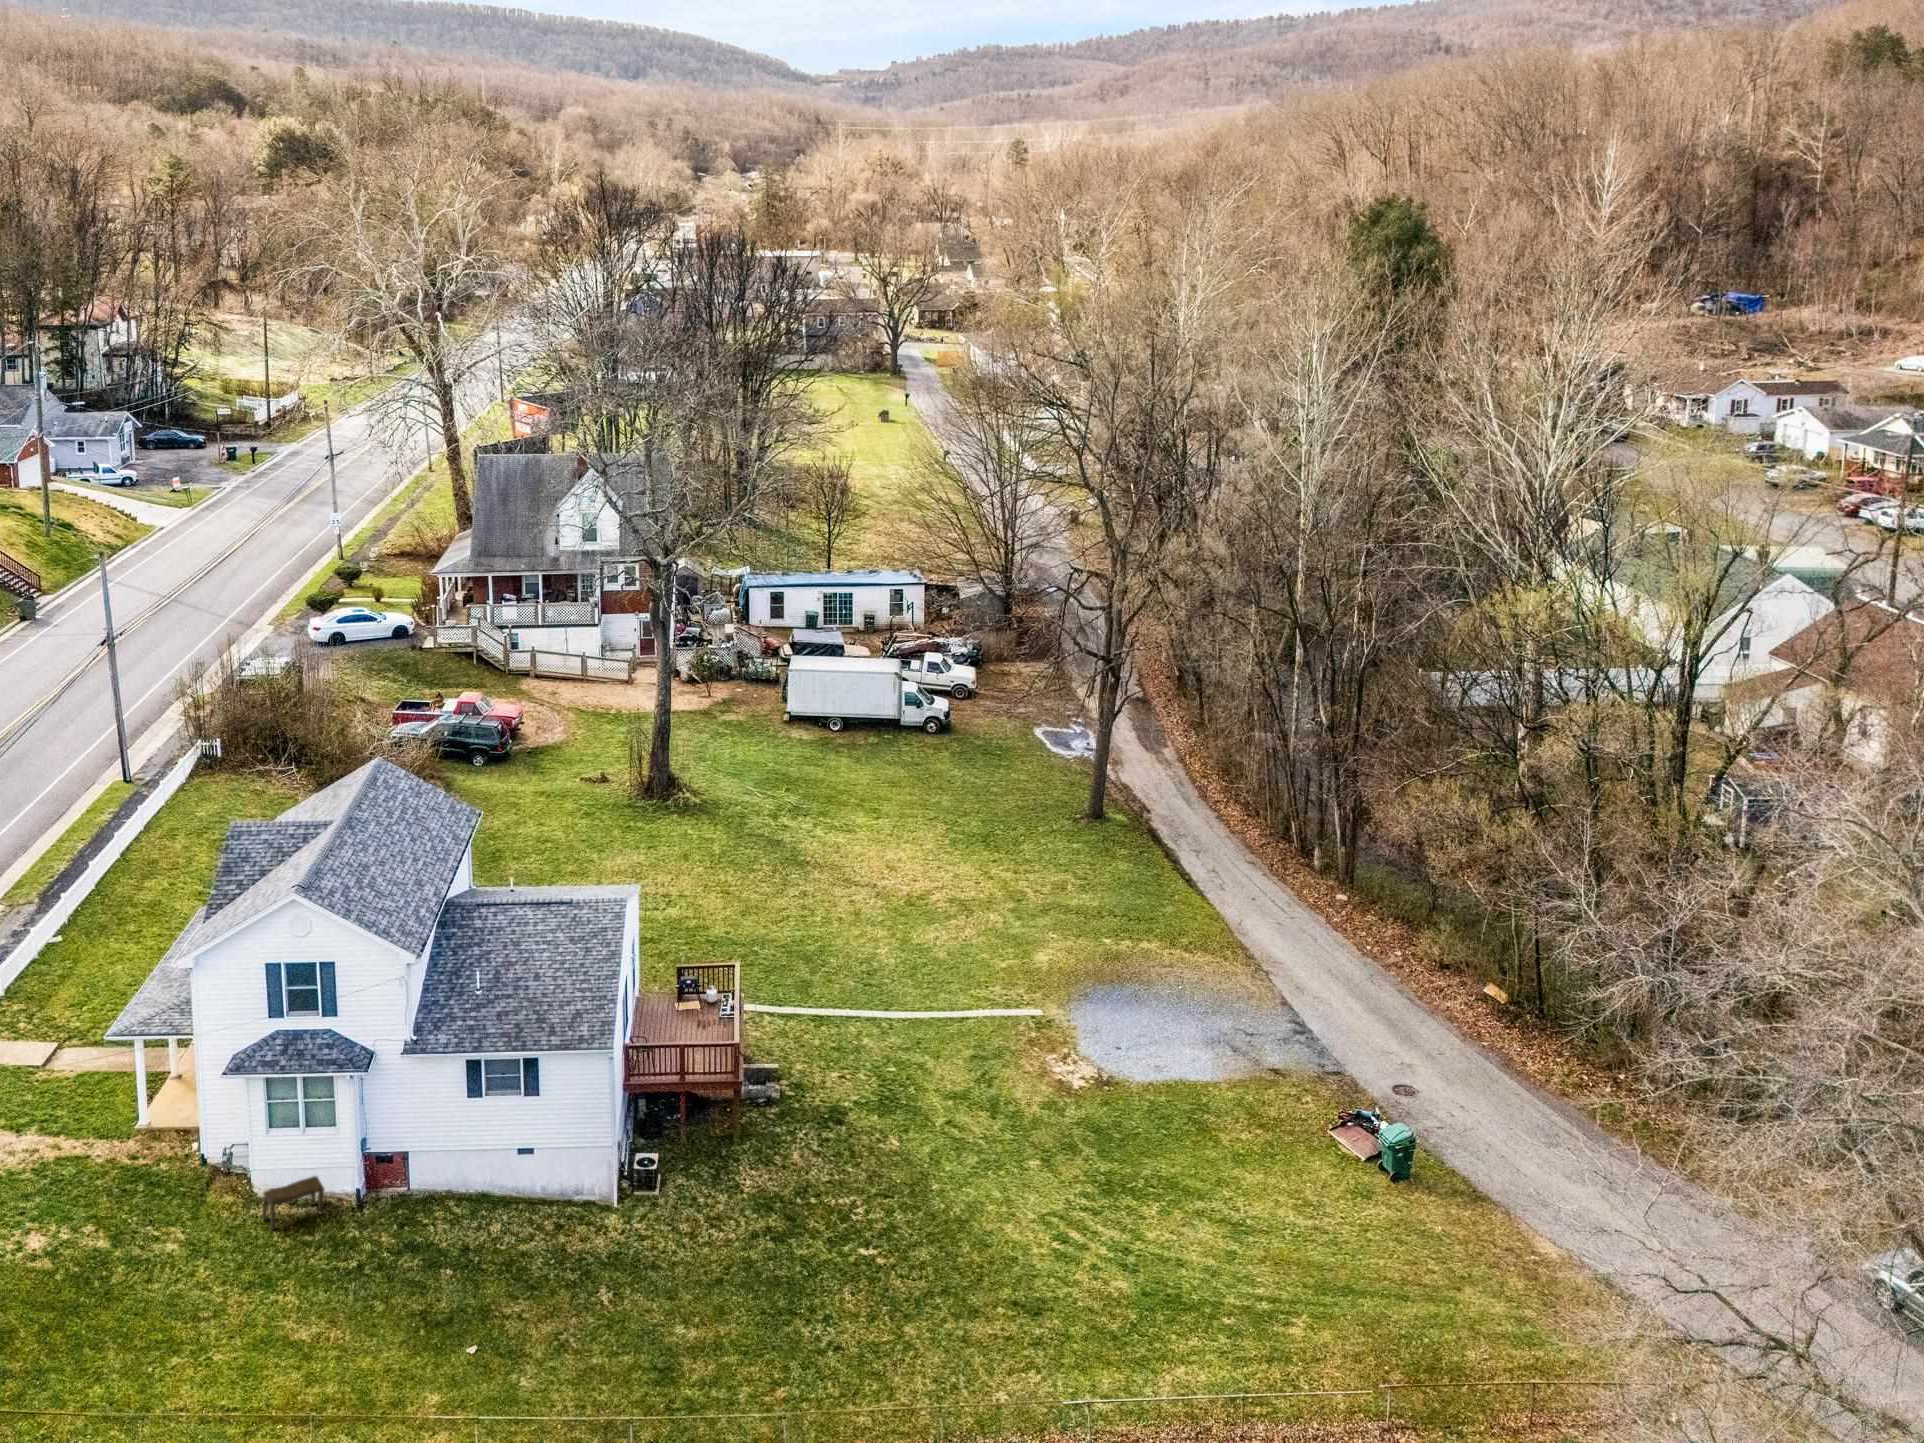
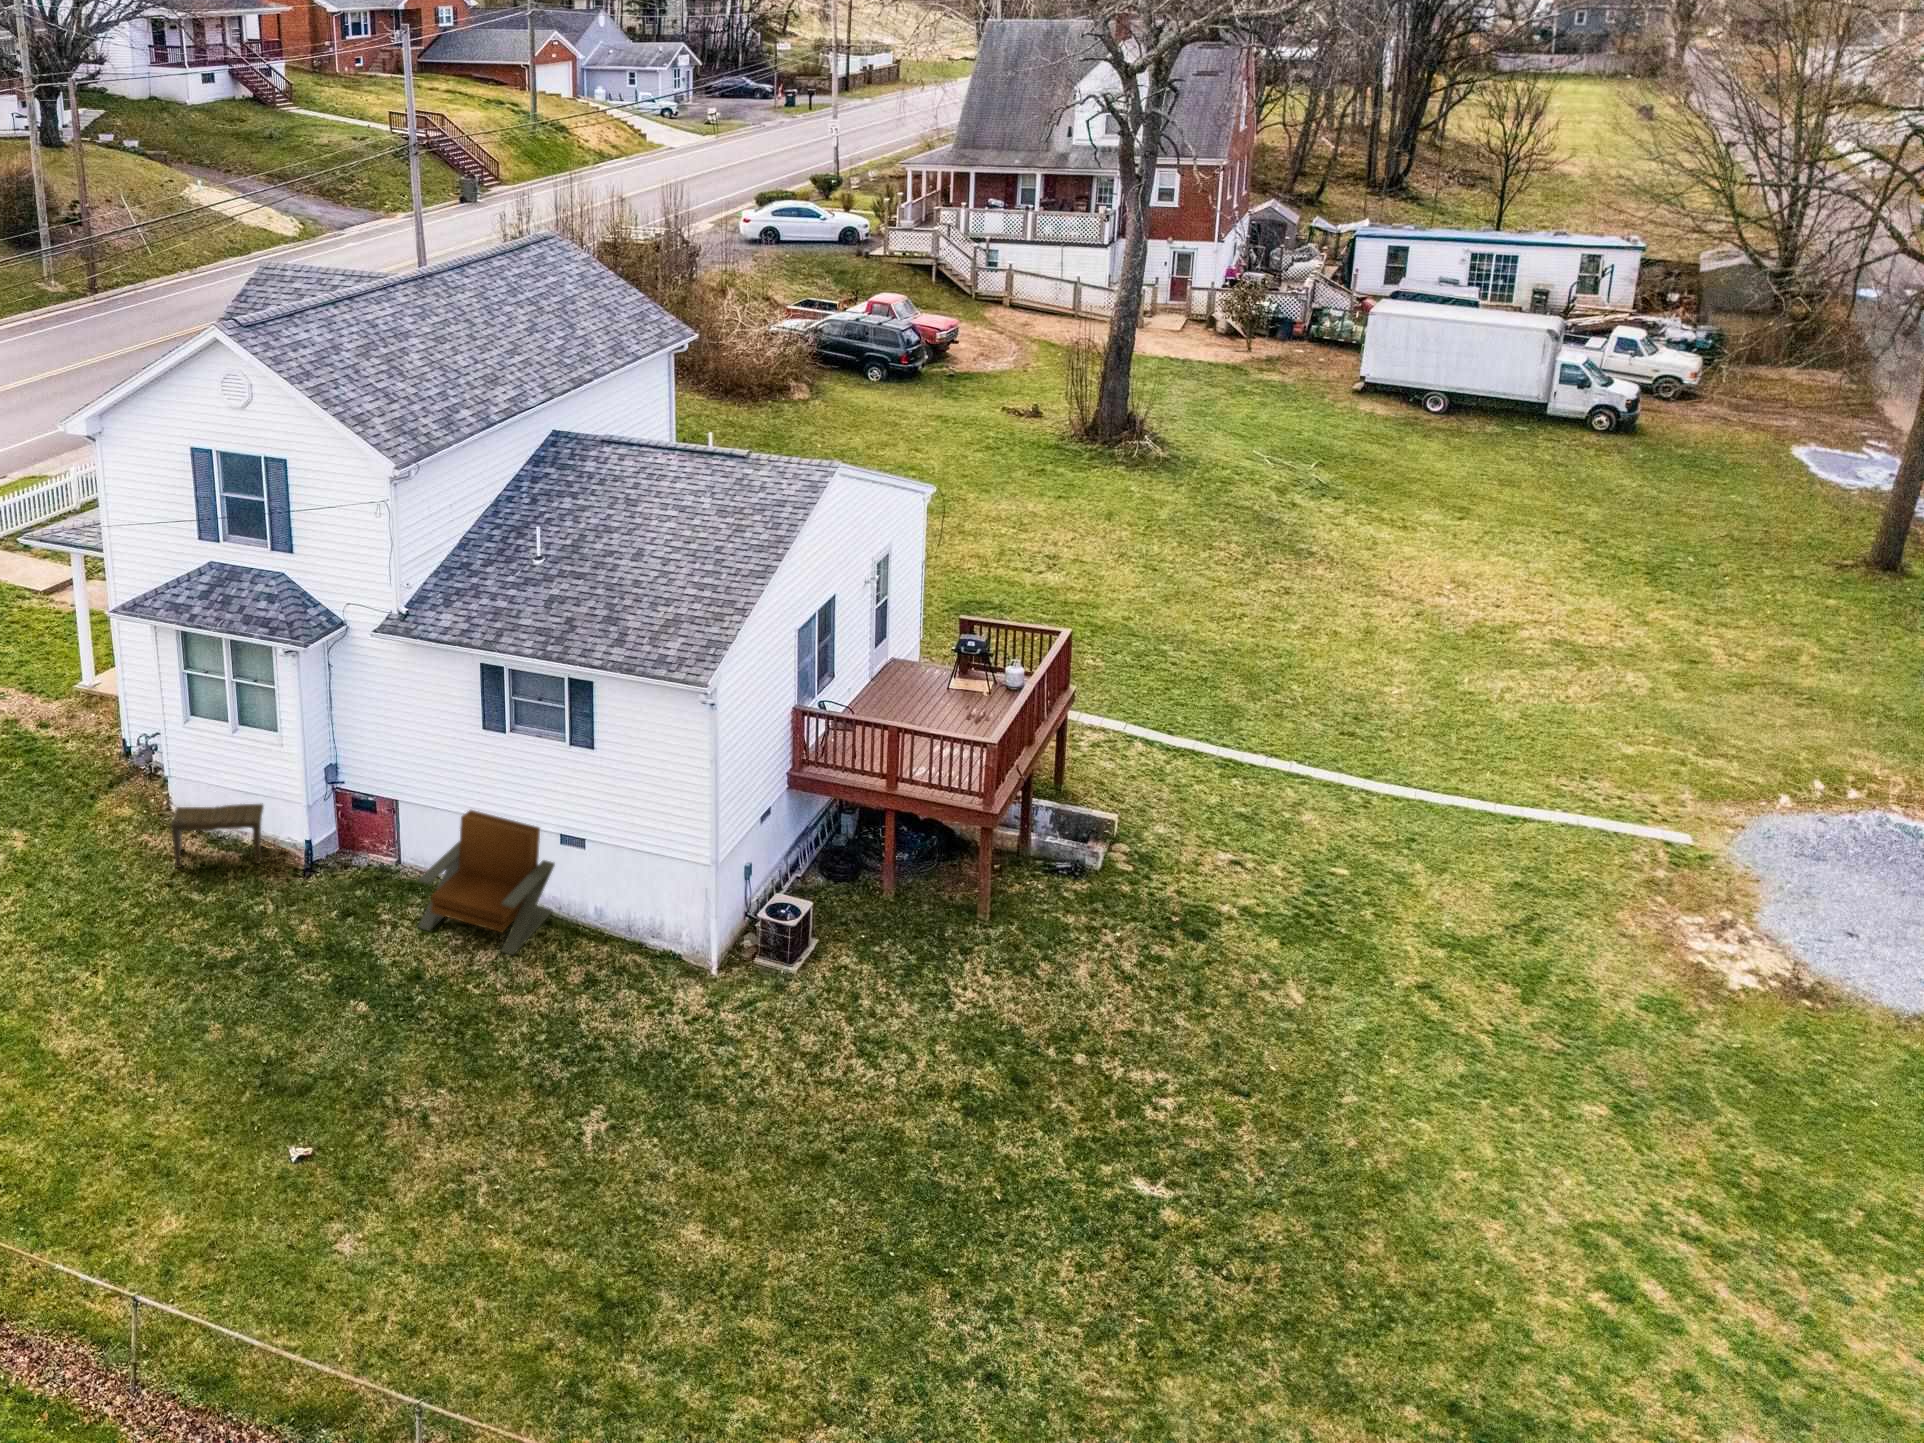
lounge chair: none [446,1147,516,1226] -> present [418,810,555,955]

